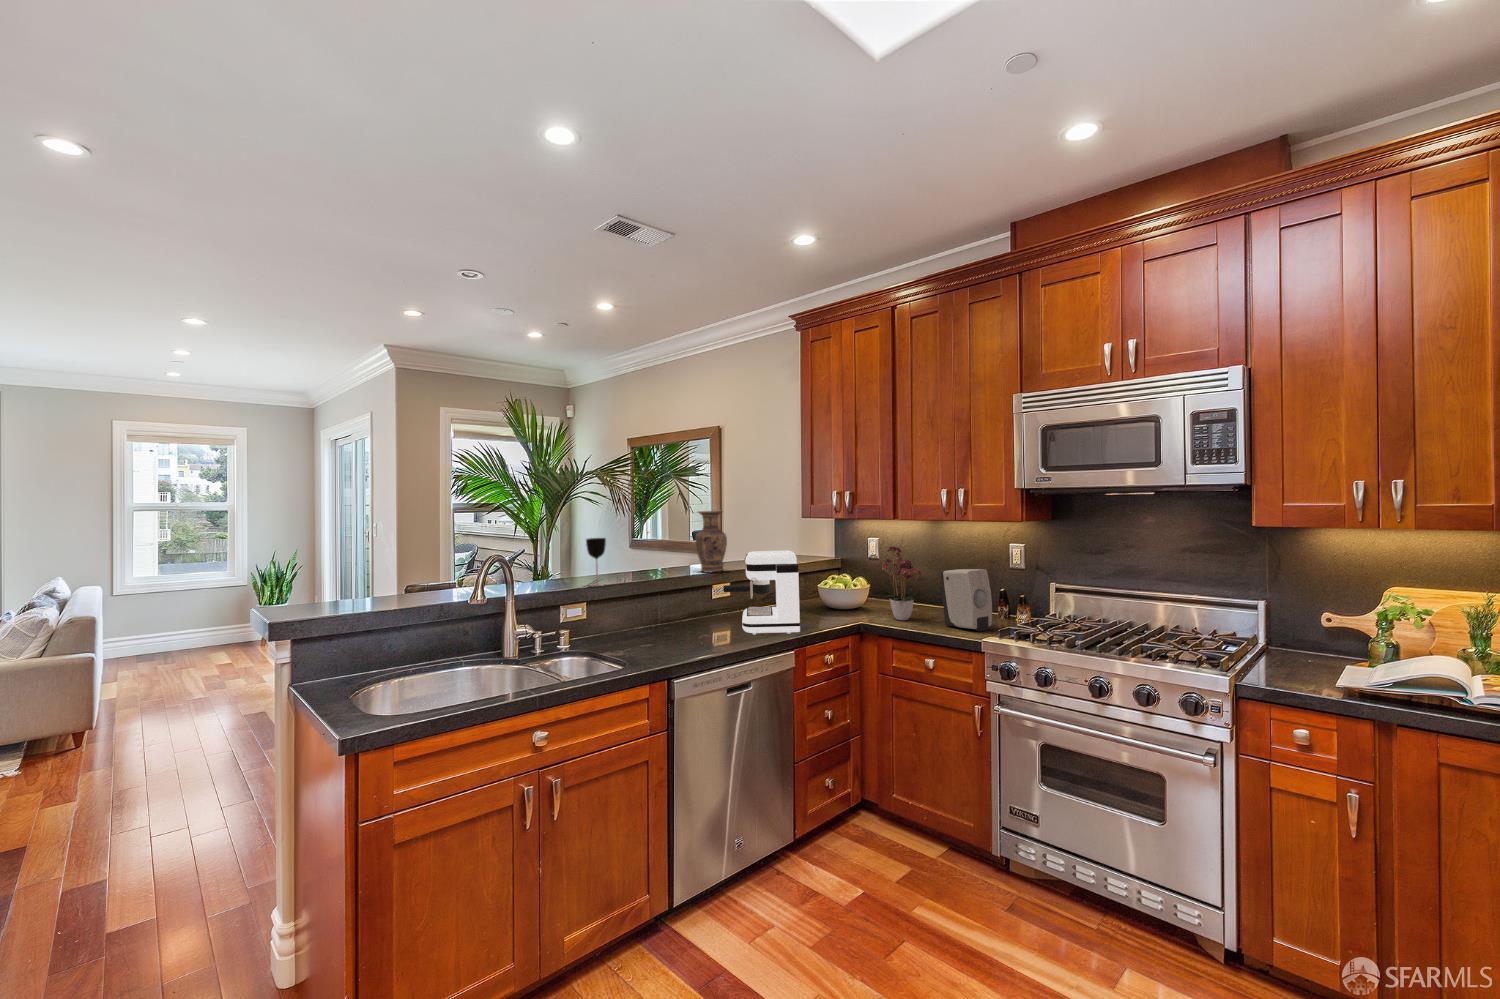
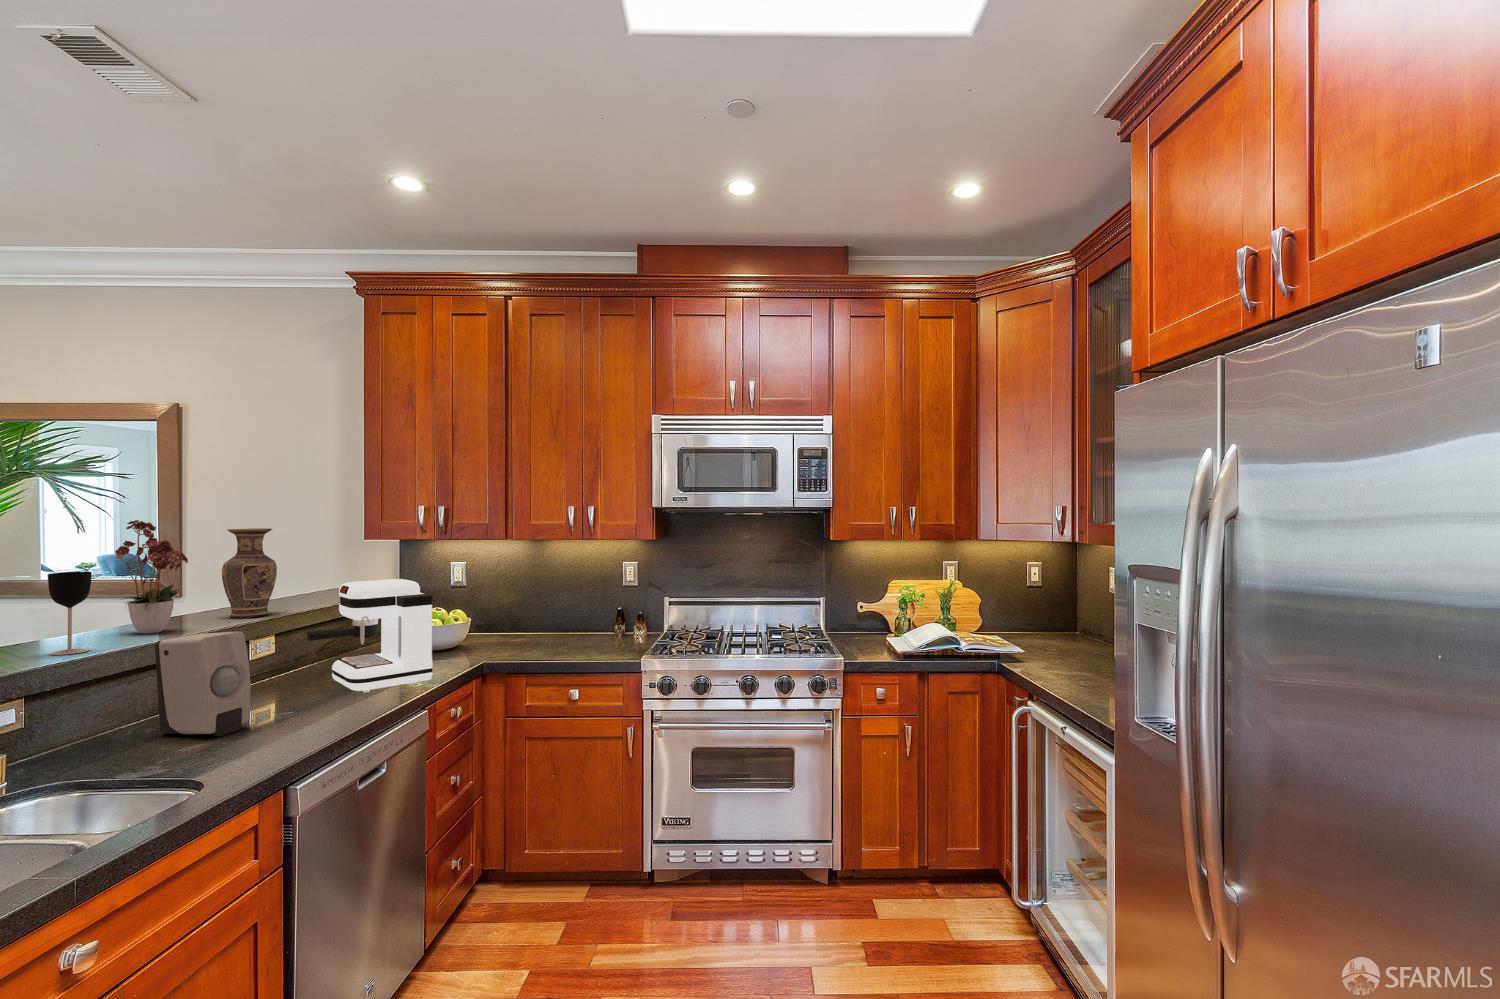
flower arrangement: present [882,546,922,620] -> present [115,520,188,634]
soap dispenser: present [941,569,992,631] -> present [155,632,251,736]

